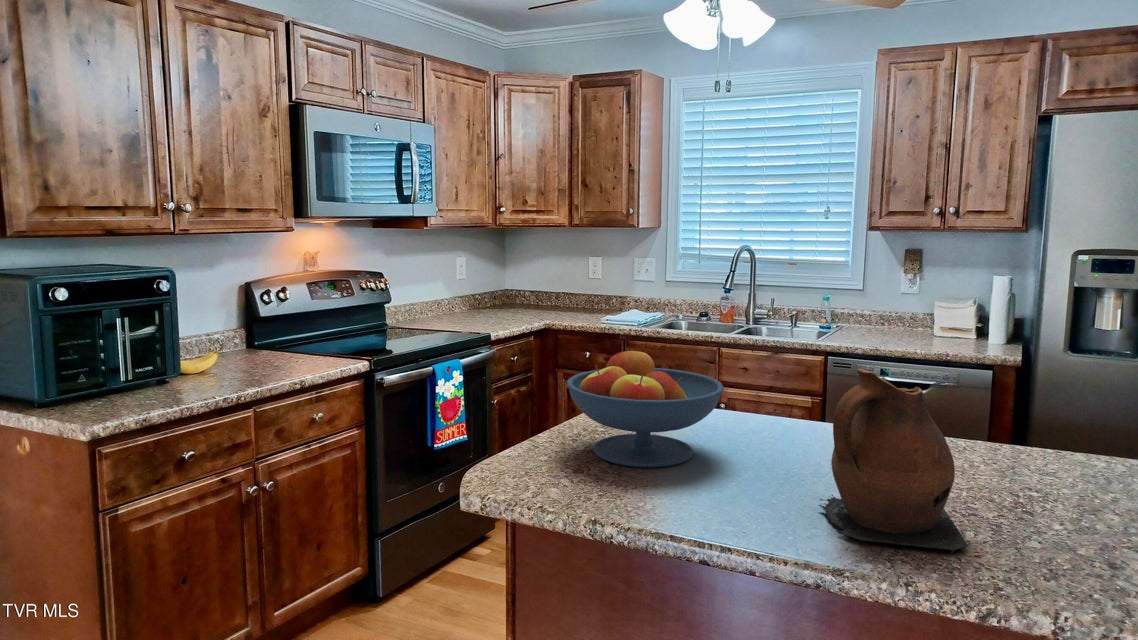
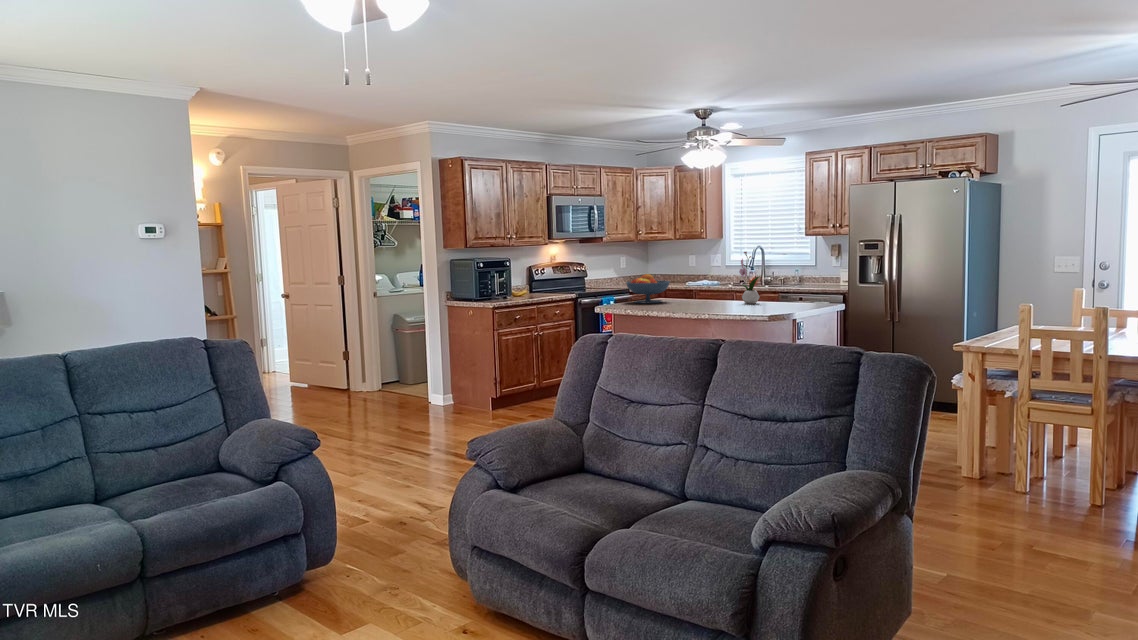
flower arrangement: none [986,290,1086,481] -> present [739,252,760,304]
ceramic pitcher: present [819,369,968,553] -> none [674,269,710,308]

